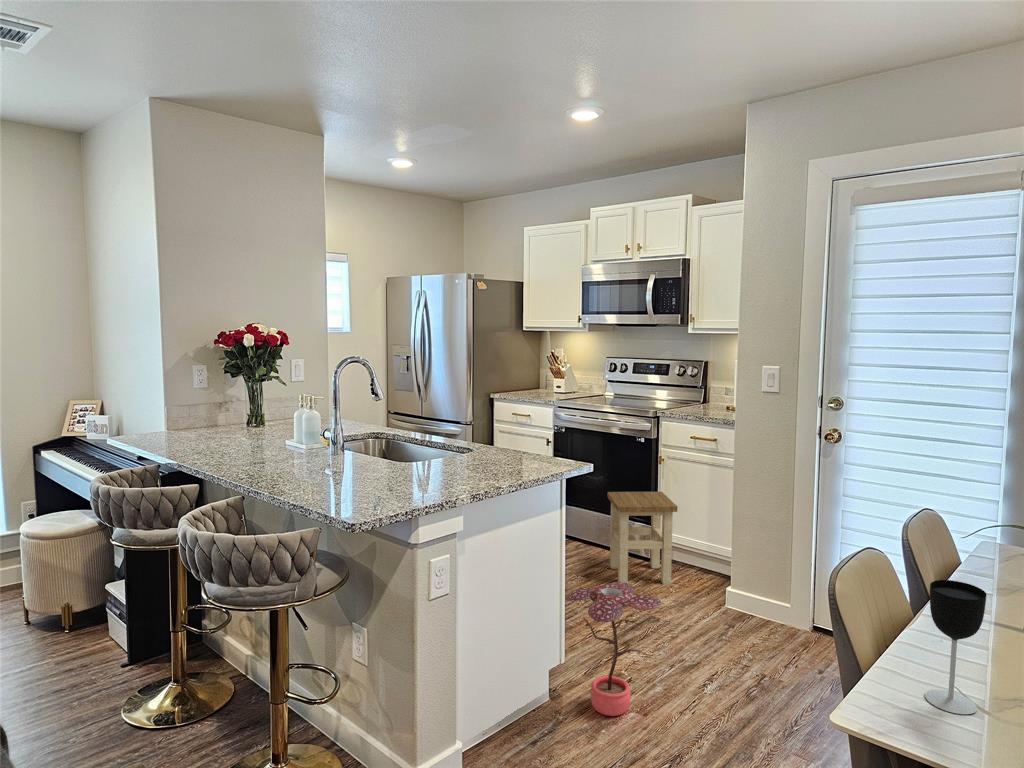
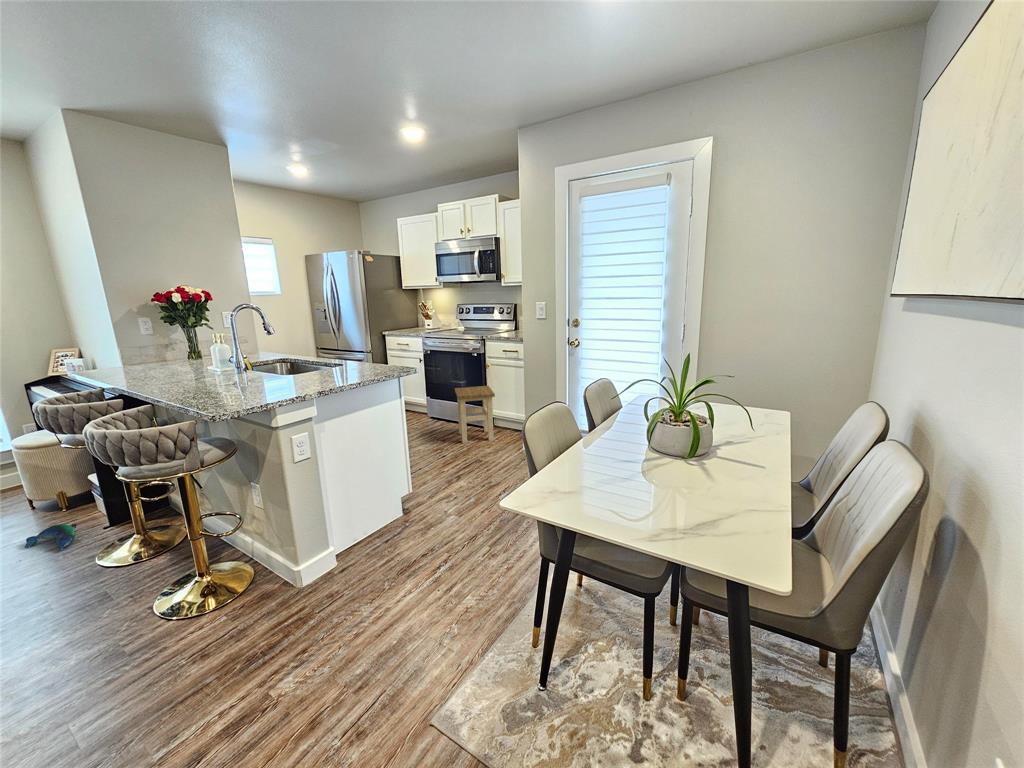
wine glass: present [925,580,986,714] -> none [545,415,574,490]
potted plant: present [566,582,661,716] -> none [406,440,464,519]
plush toy: none [30,651,94,692] -> present [25,523,77,551]

